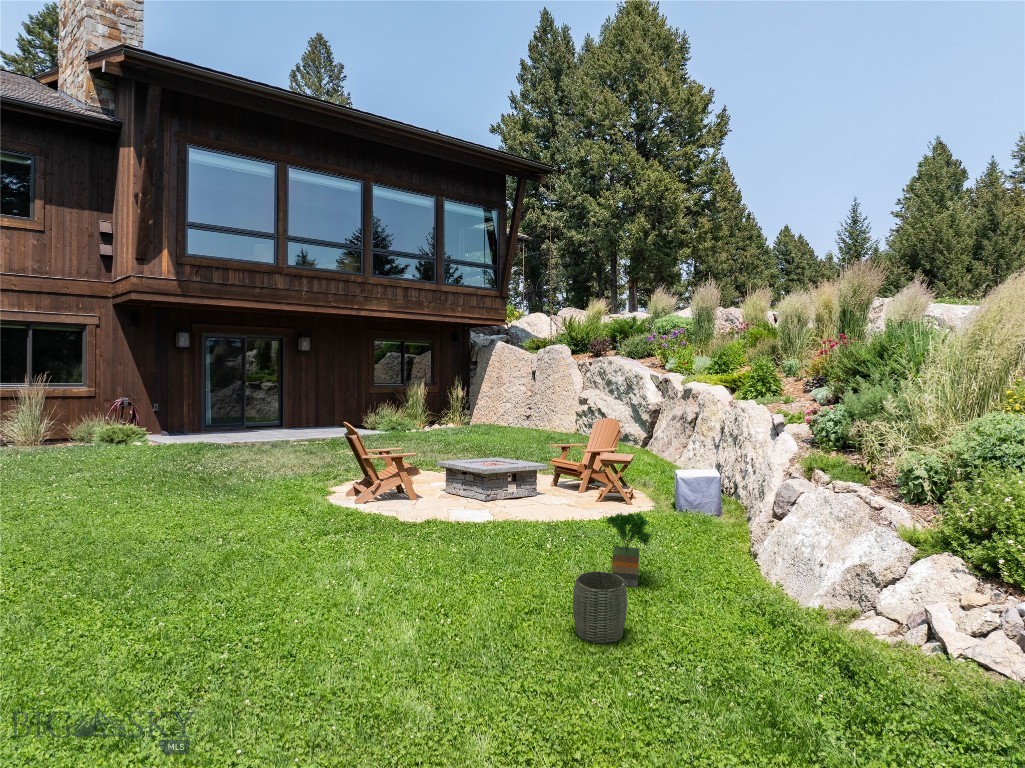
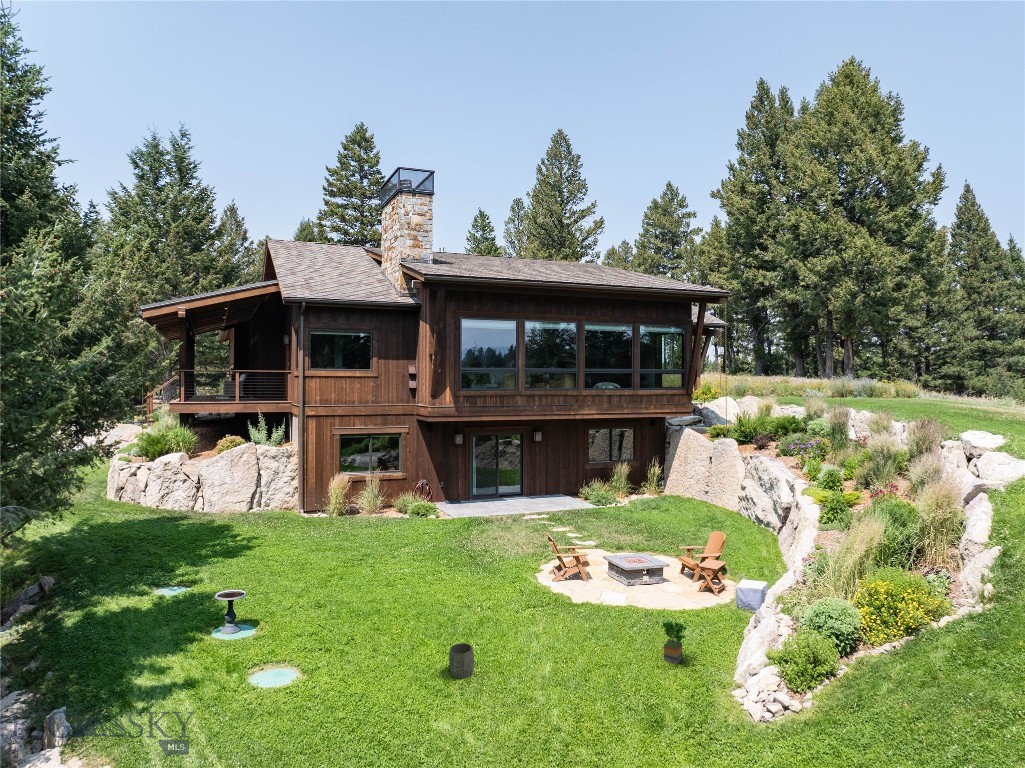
woven basket: present [573,571,627,643] -> present [449,643,474,678]

